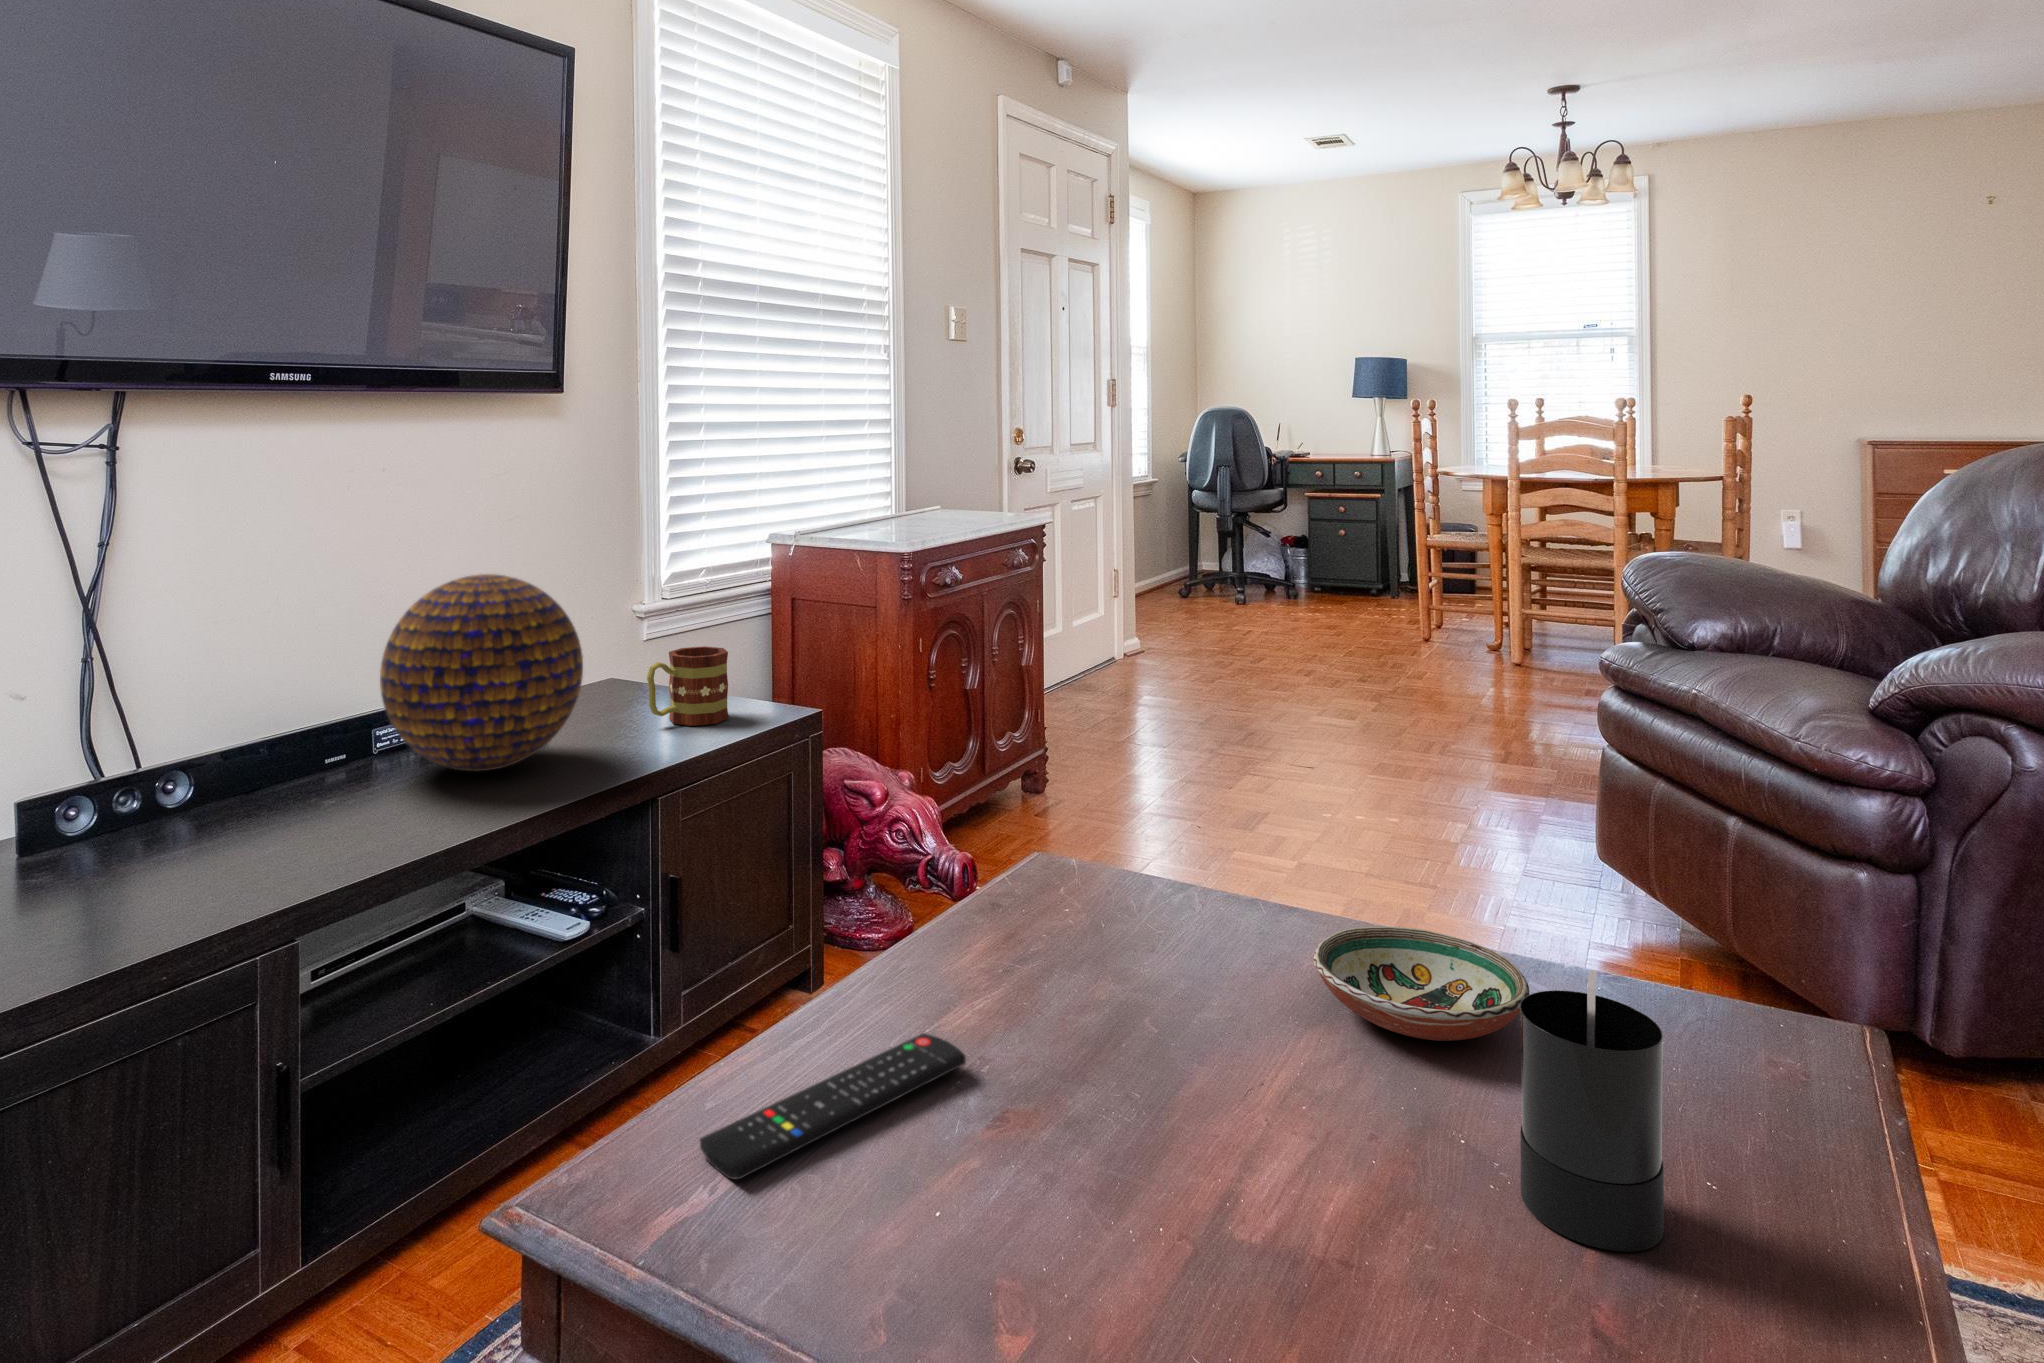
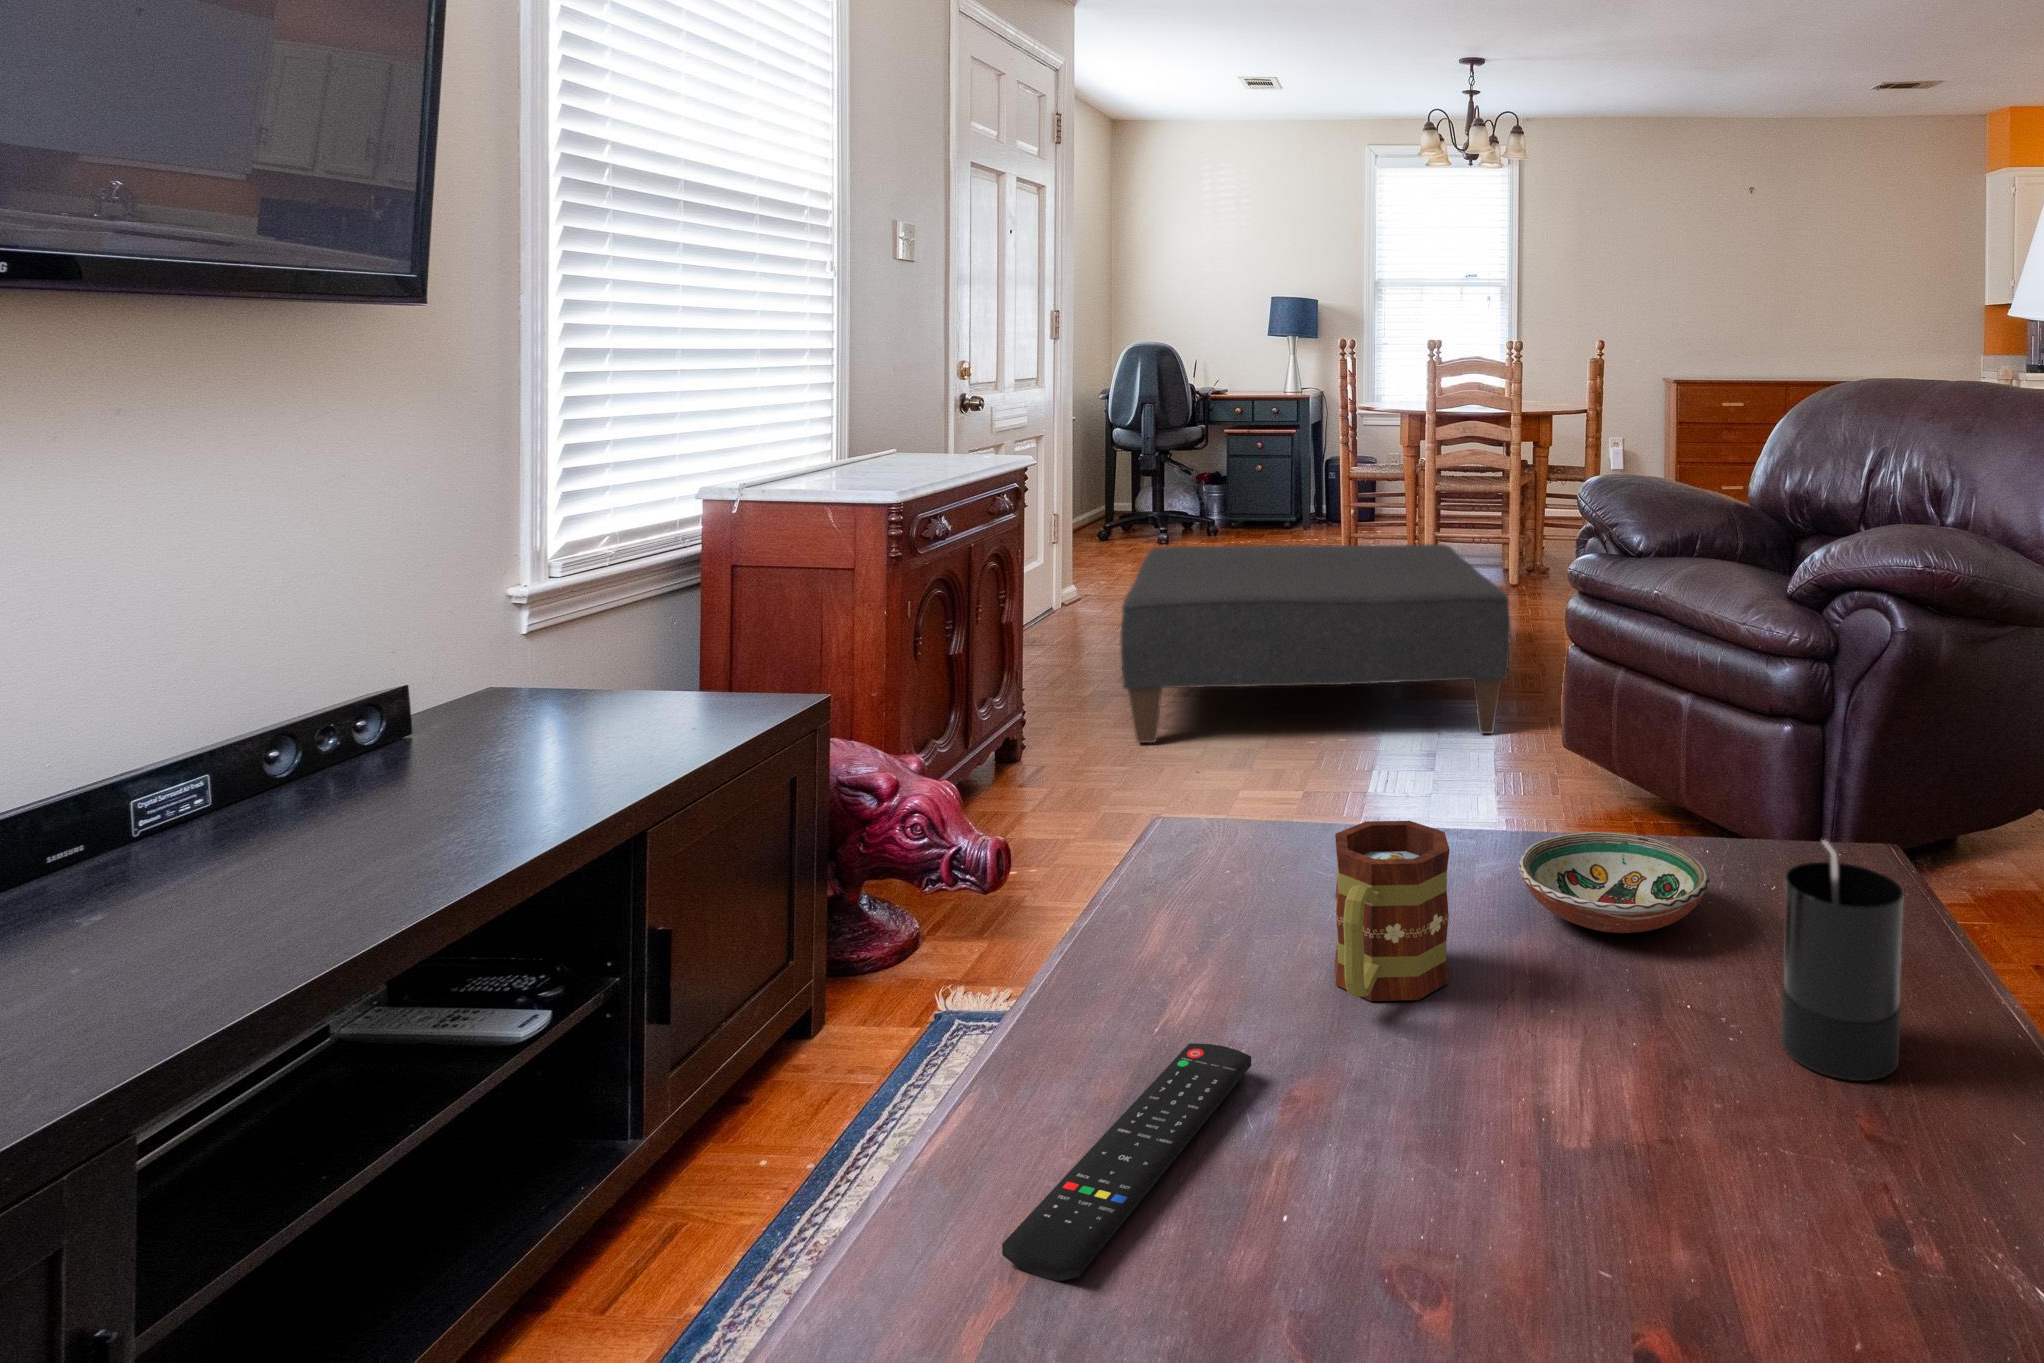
decorative orb: present [380,574,583,771] -> none [158,554,518,839]
ottoman: none [1125,606,1548,833] -> present [1120,544,1511,743]
mug: present [647,646,729,726] -> present [1335,821,1450,1001]

